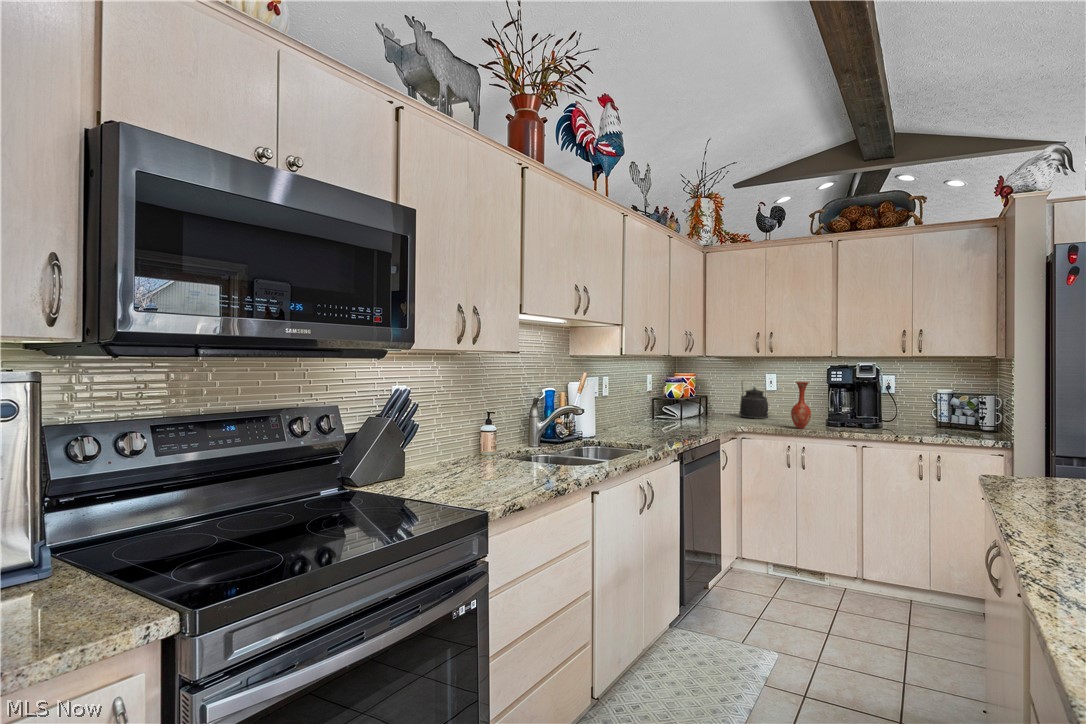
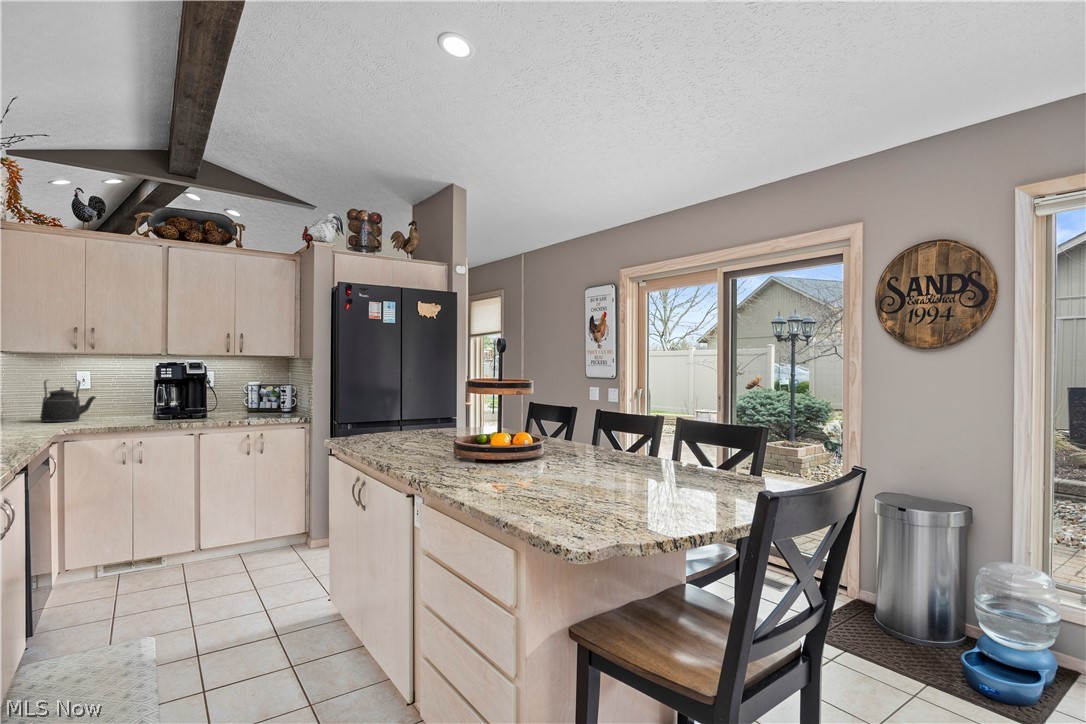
vase: present [791,382,811,429] -> none [125,379,147,425]

